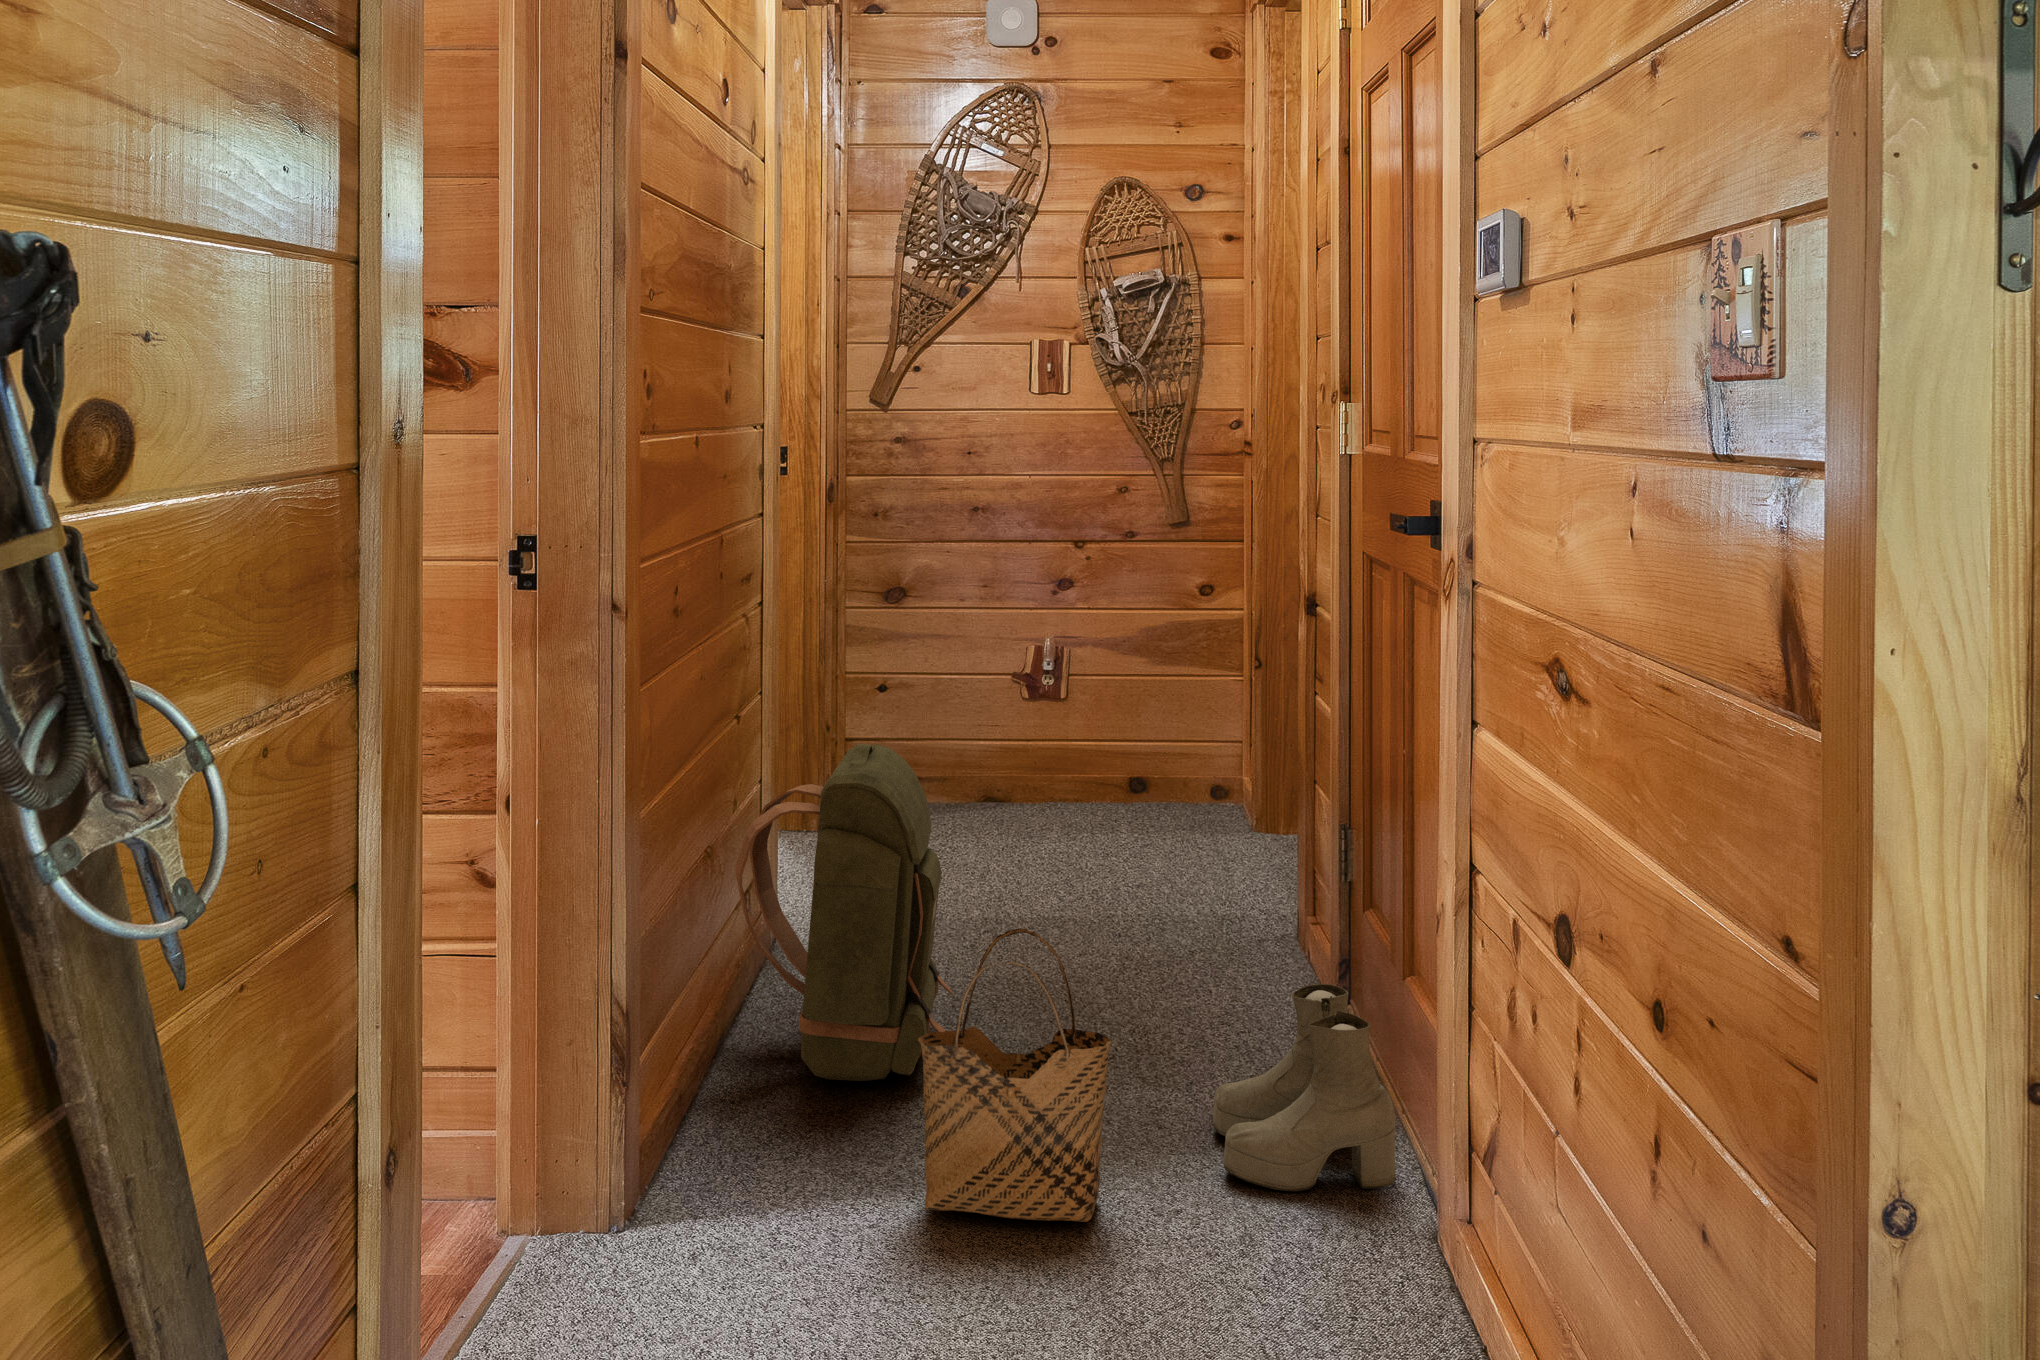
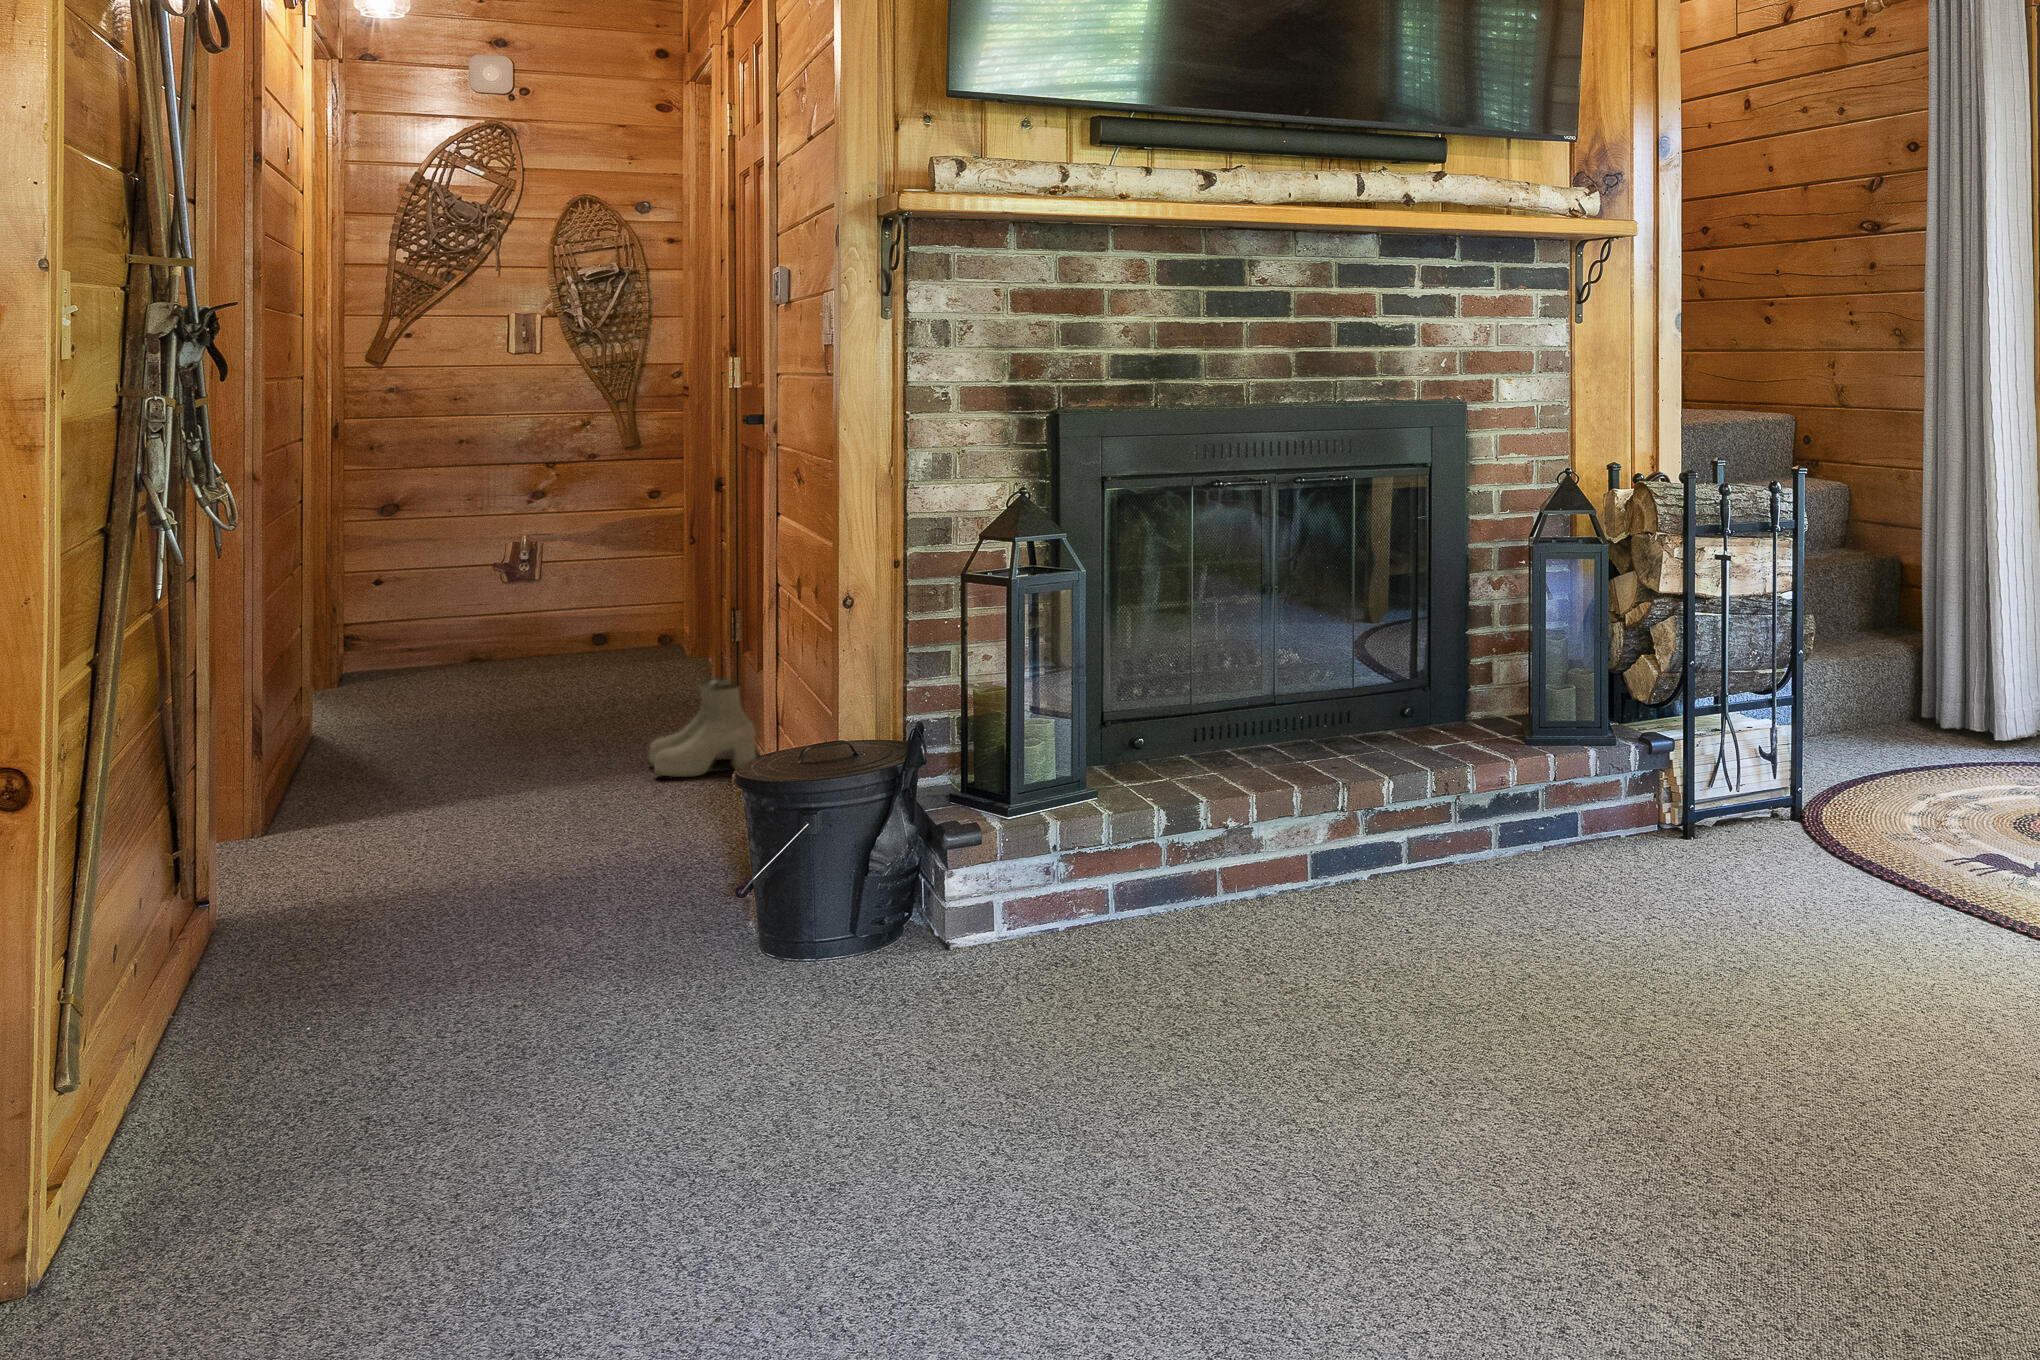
backpack: present [736,744,952,1081] -> none [303,580,468,782]
woven basket: present [918,929,1111,1222] -> none [457,656,583,809]

